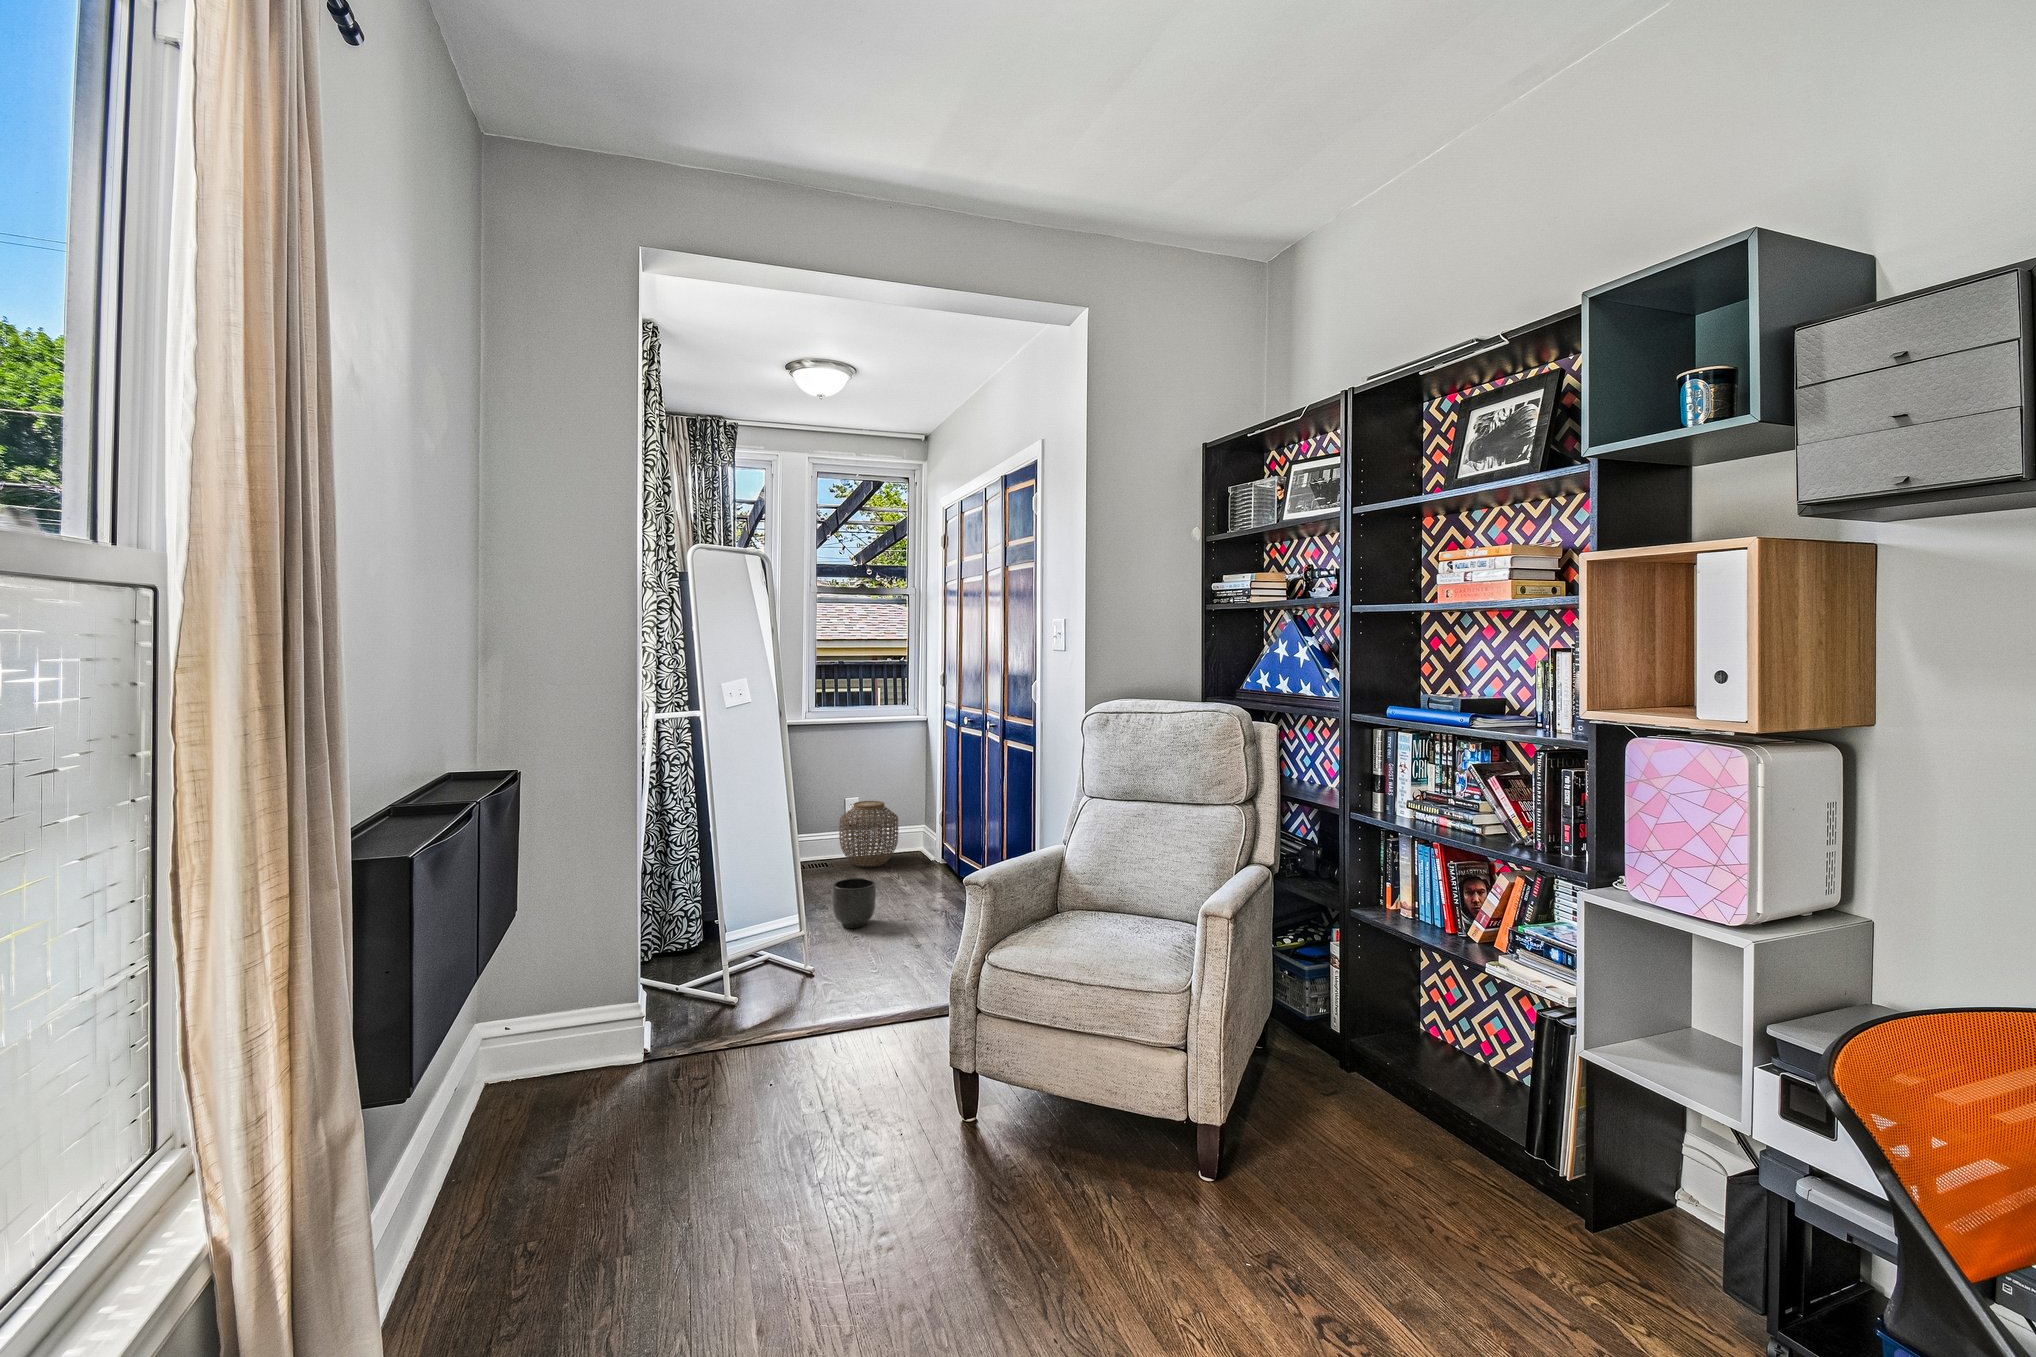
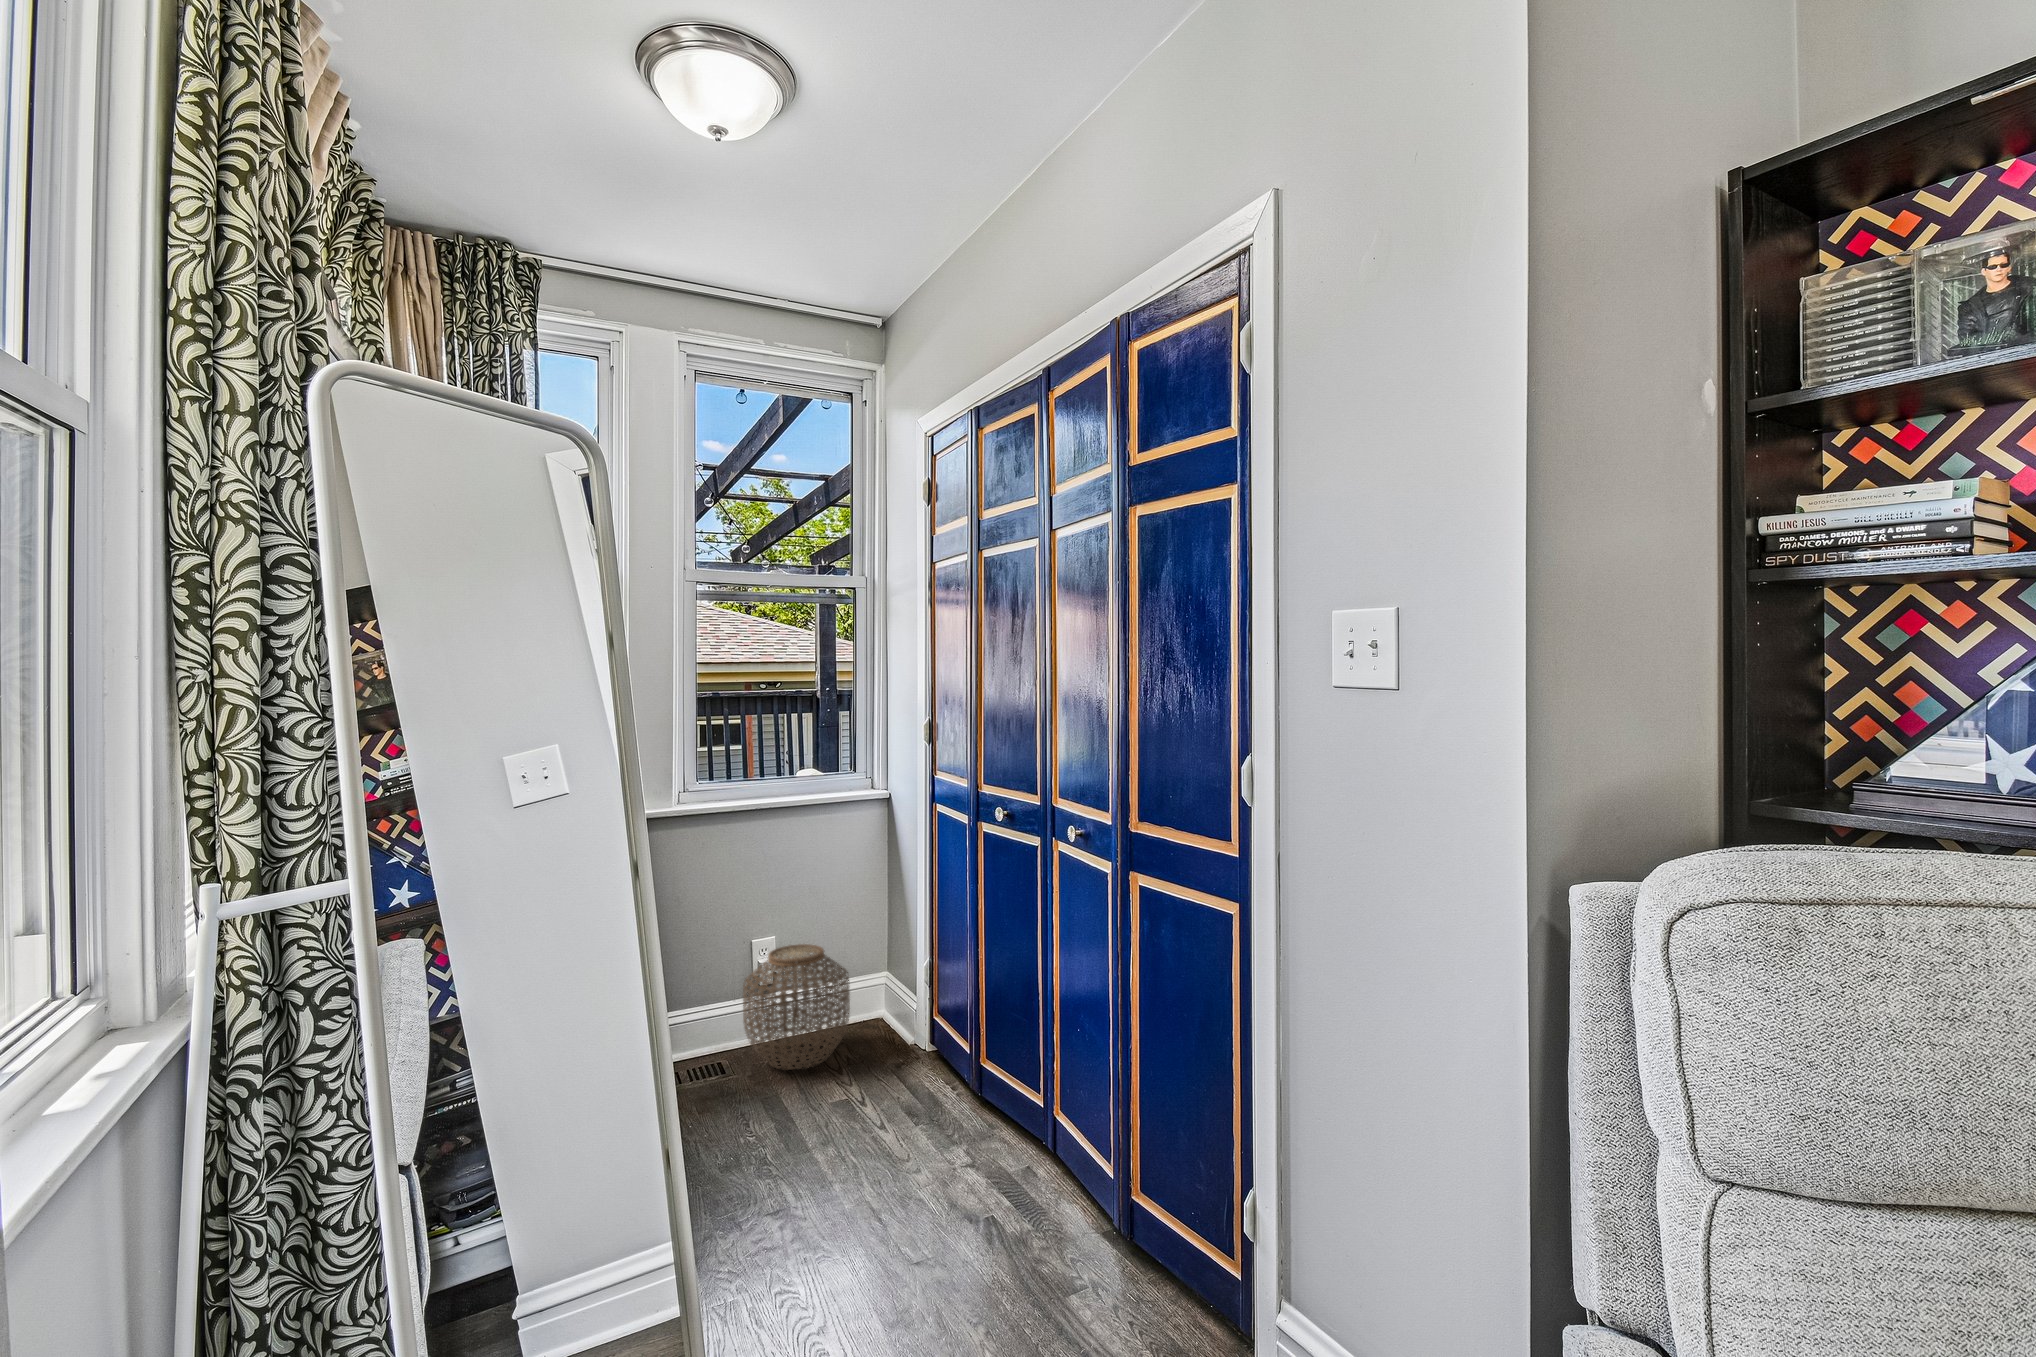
planter: present [832,878,876,928] -> none [749,1147,841,1269]

